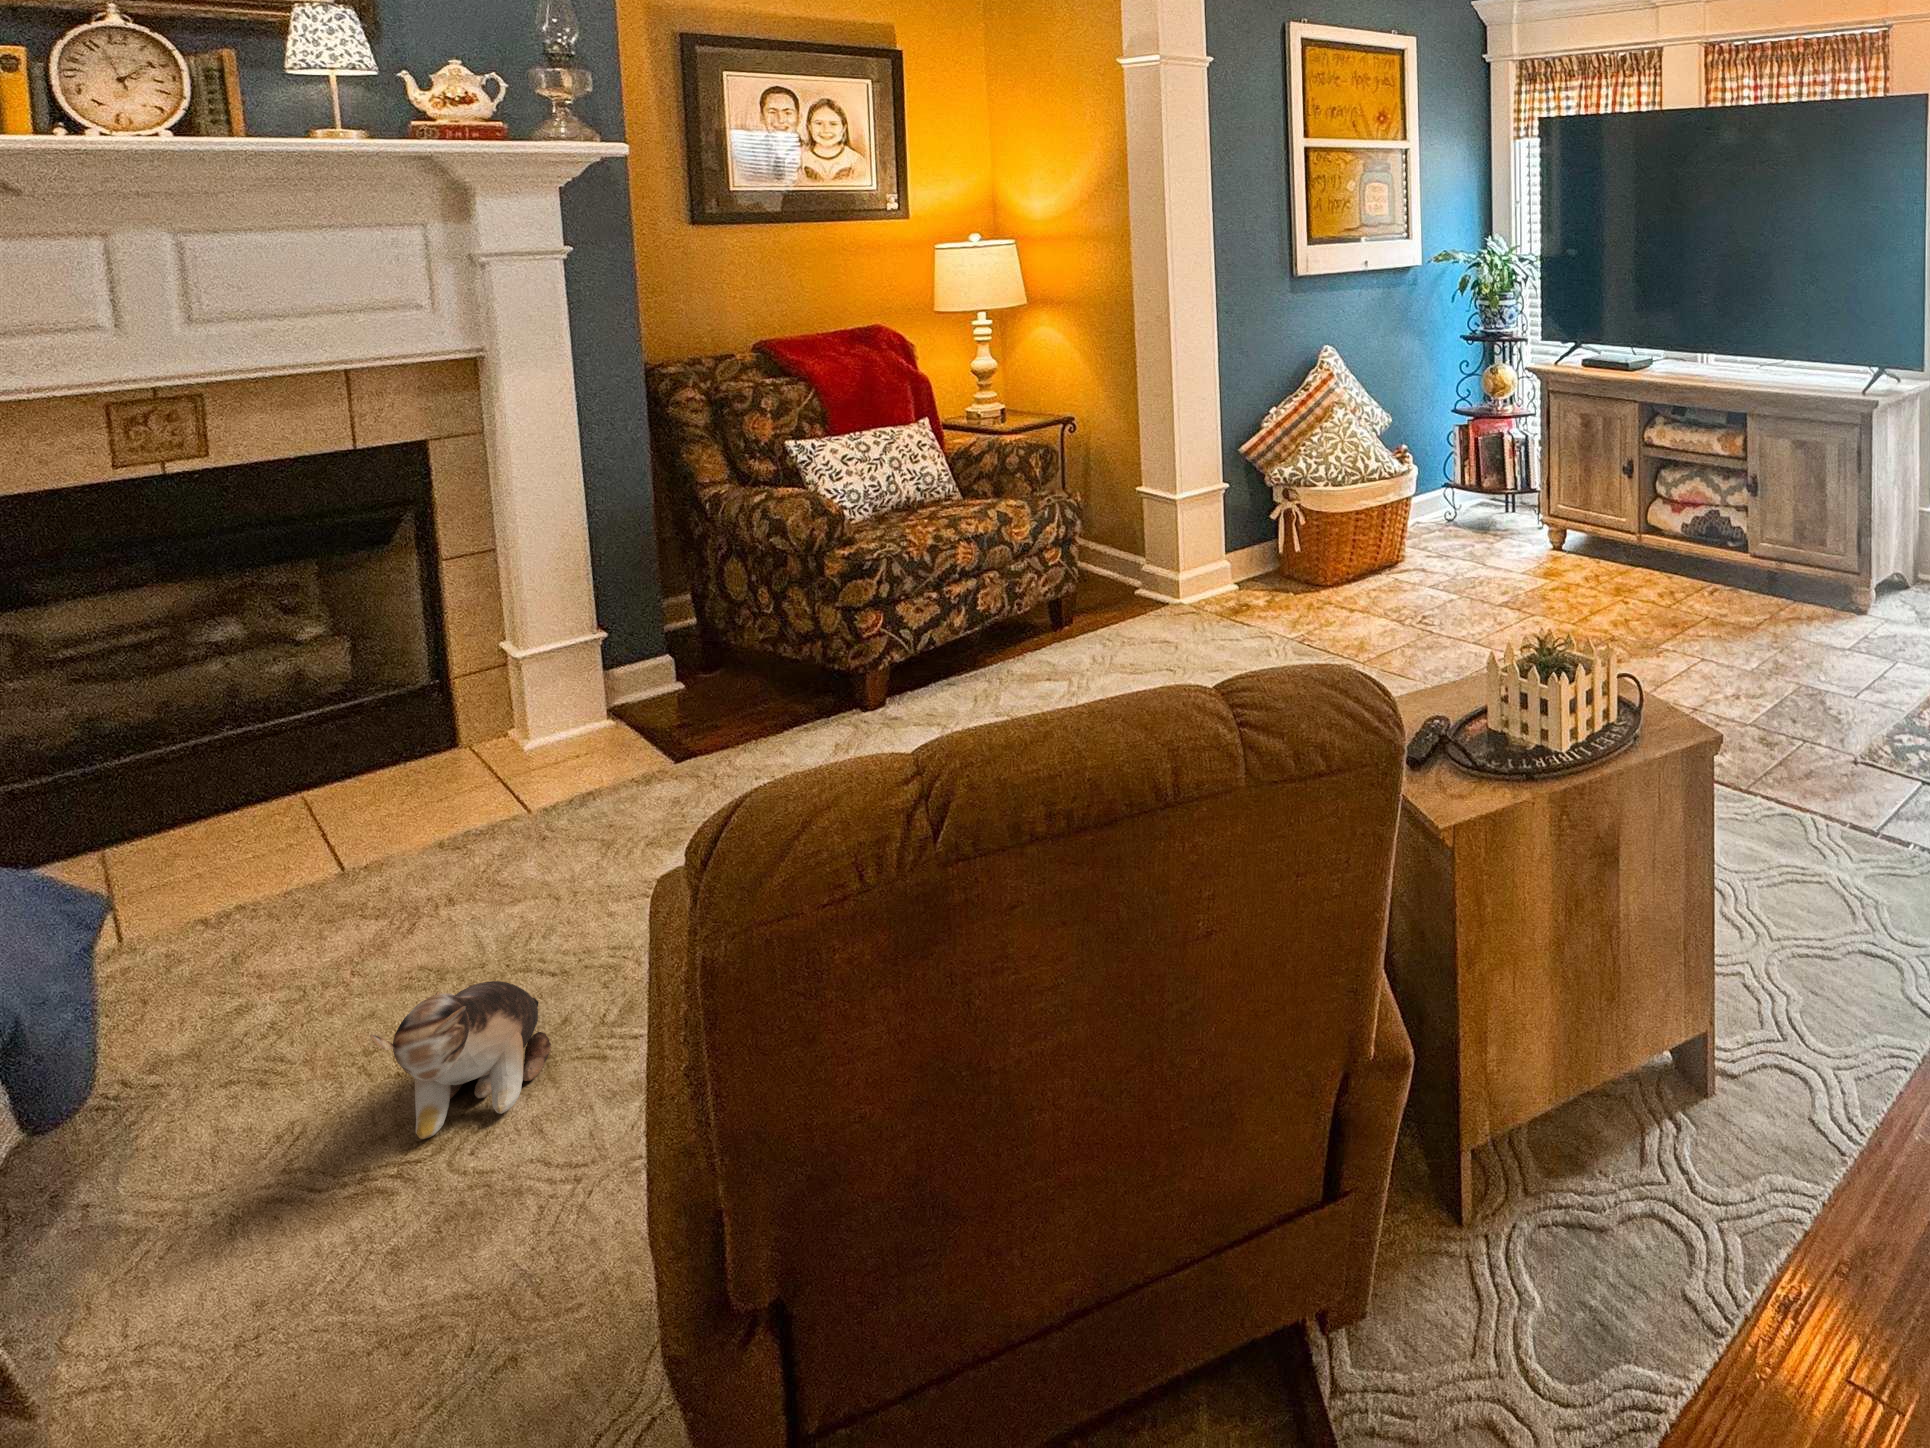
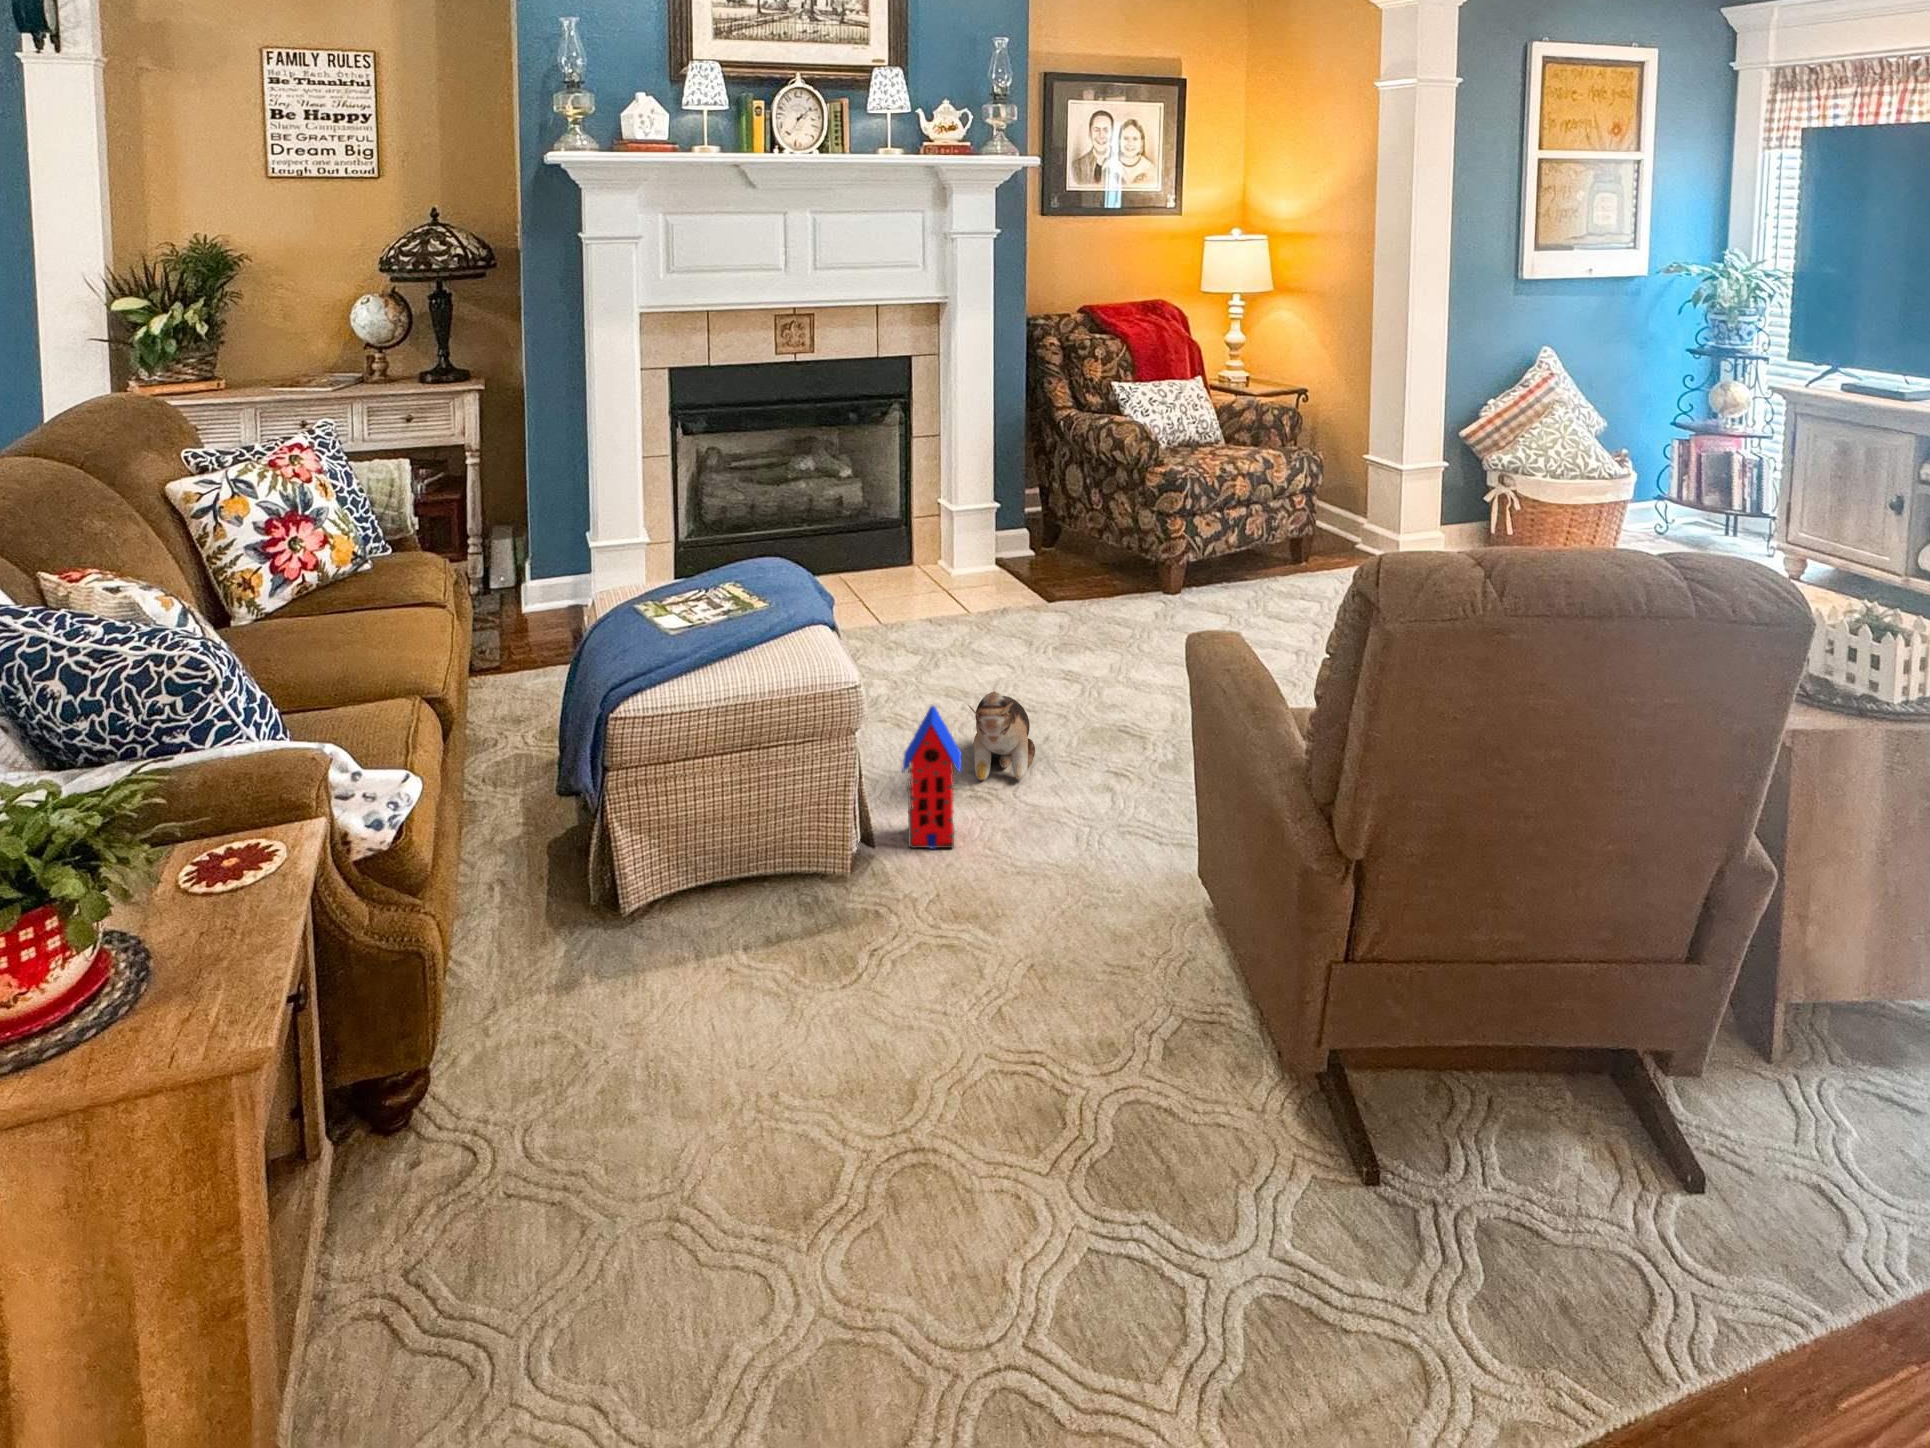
toy house: none [171,1074,333,1344] -> present [902,706,961,849]

